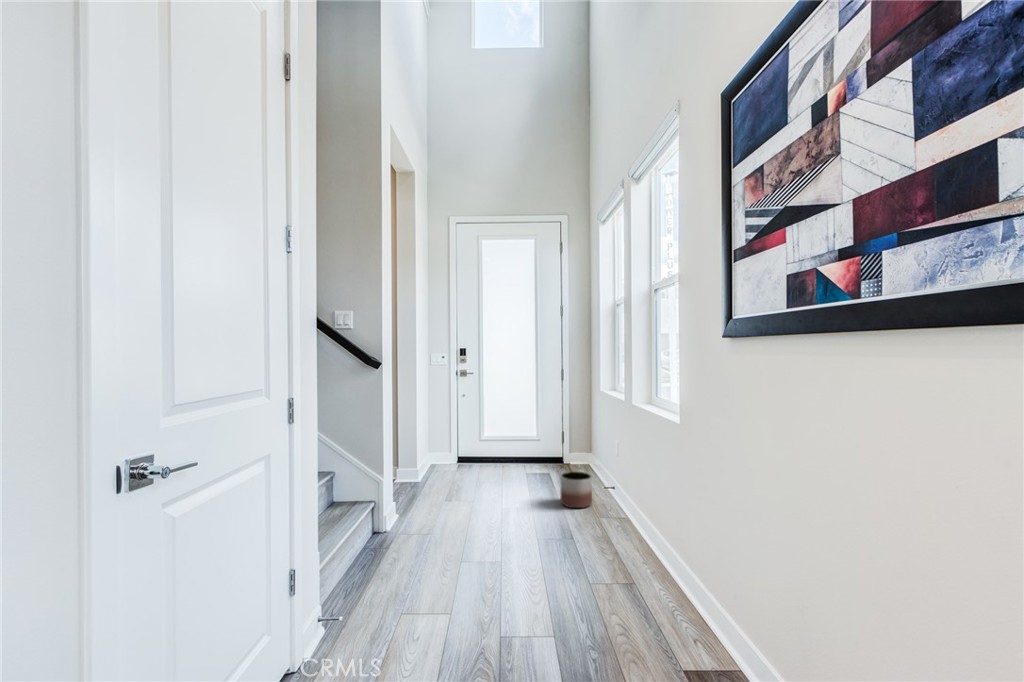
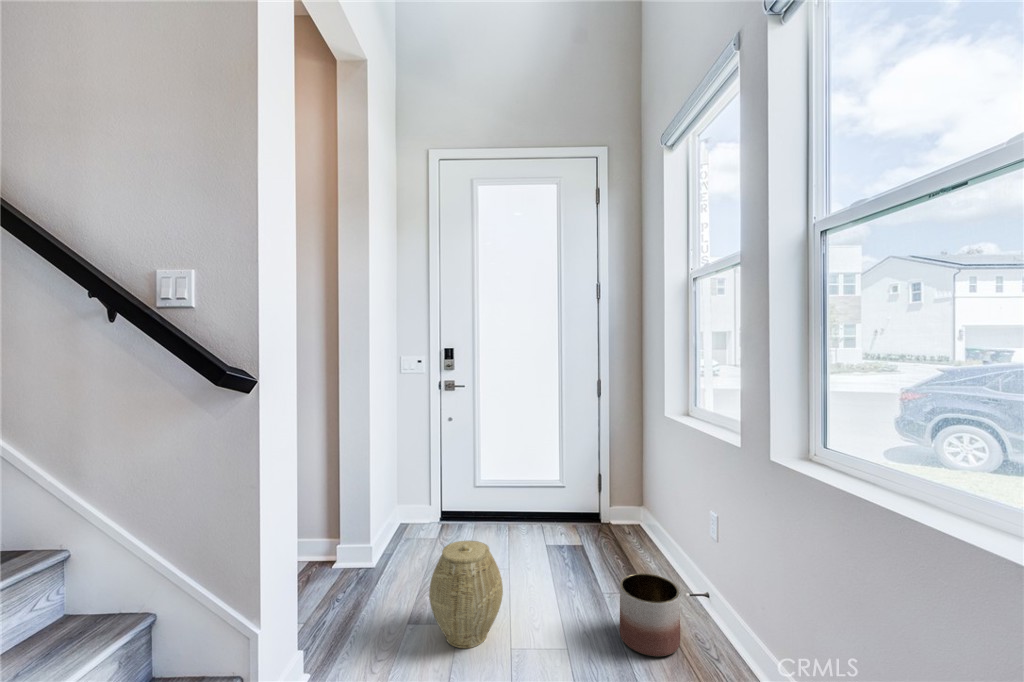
woven basket: none [458,454,498,507] -> present [429,541,503,648]

